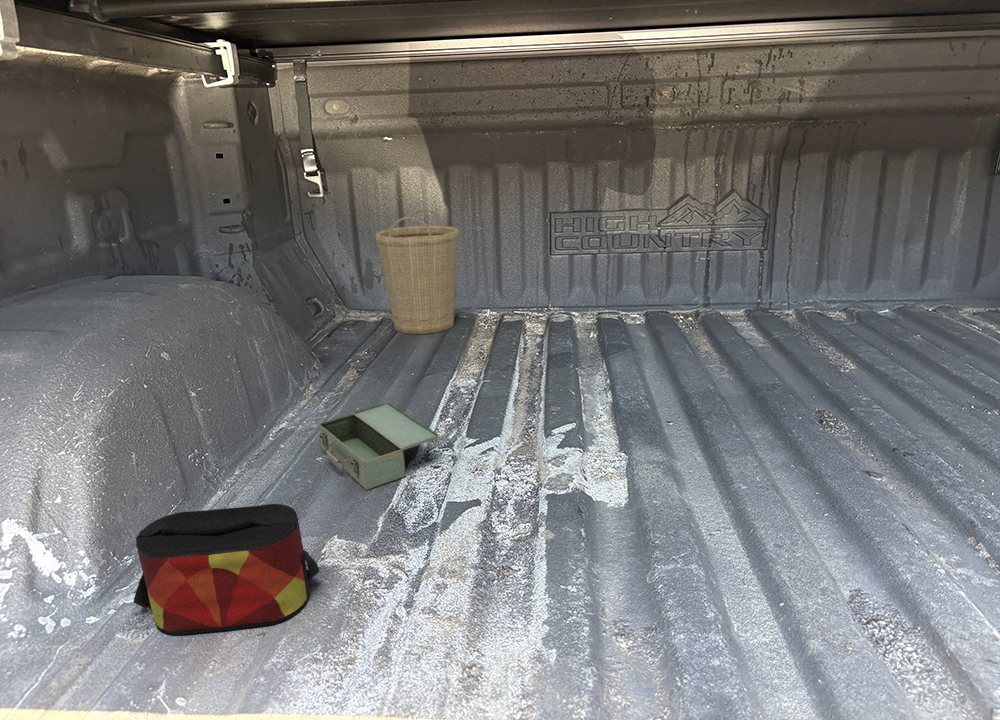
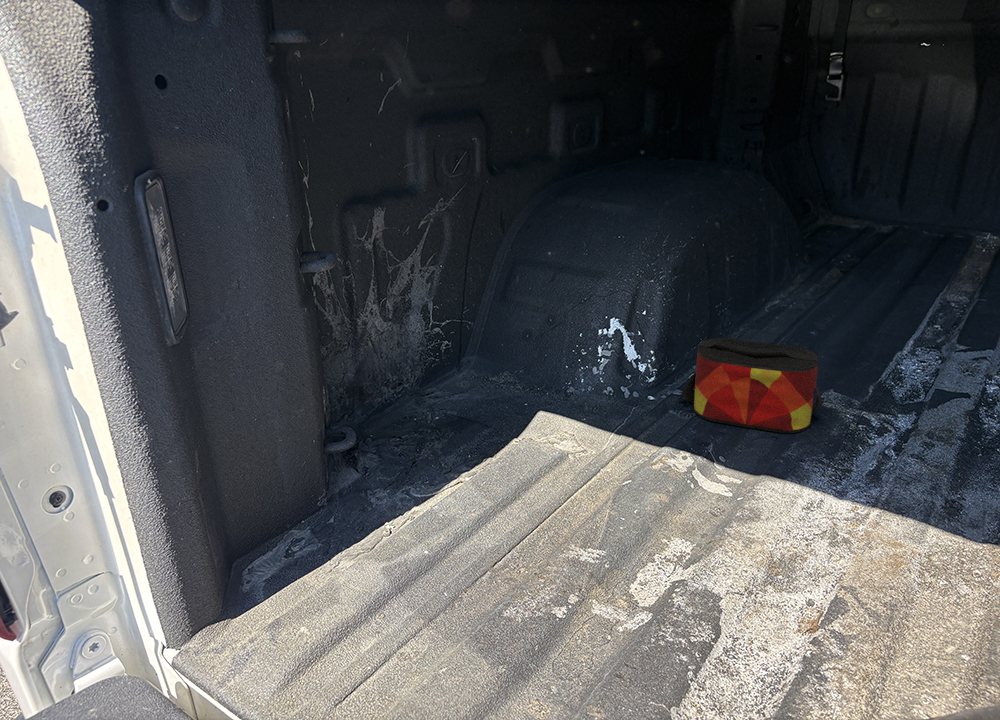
basket: present [376,209,459,334] -> none [874,113,978,247]
toolbox: present [318,403,439,490] -> none [809,298,934,365]

